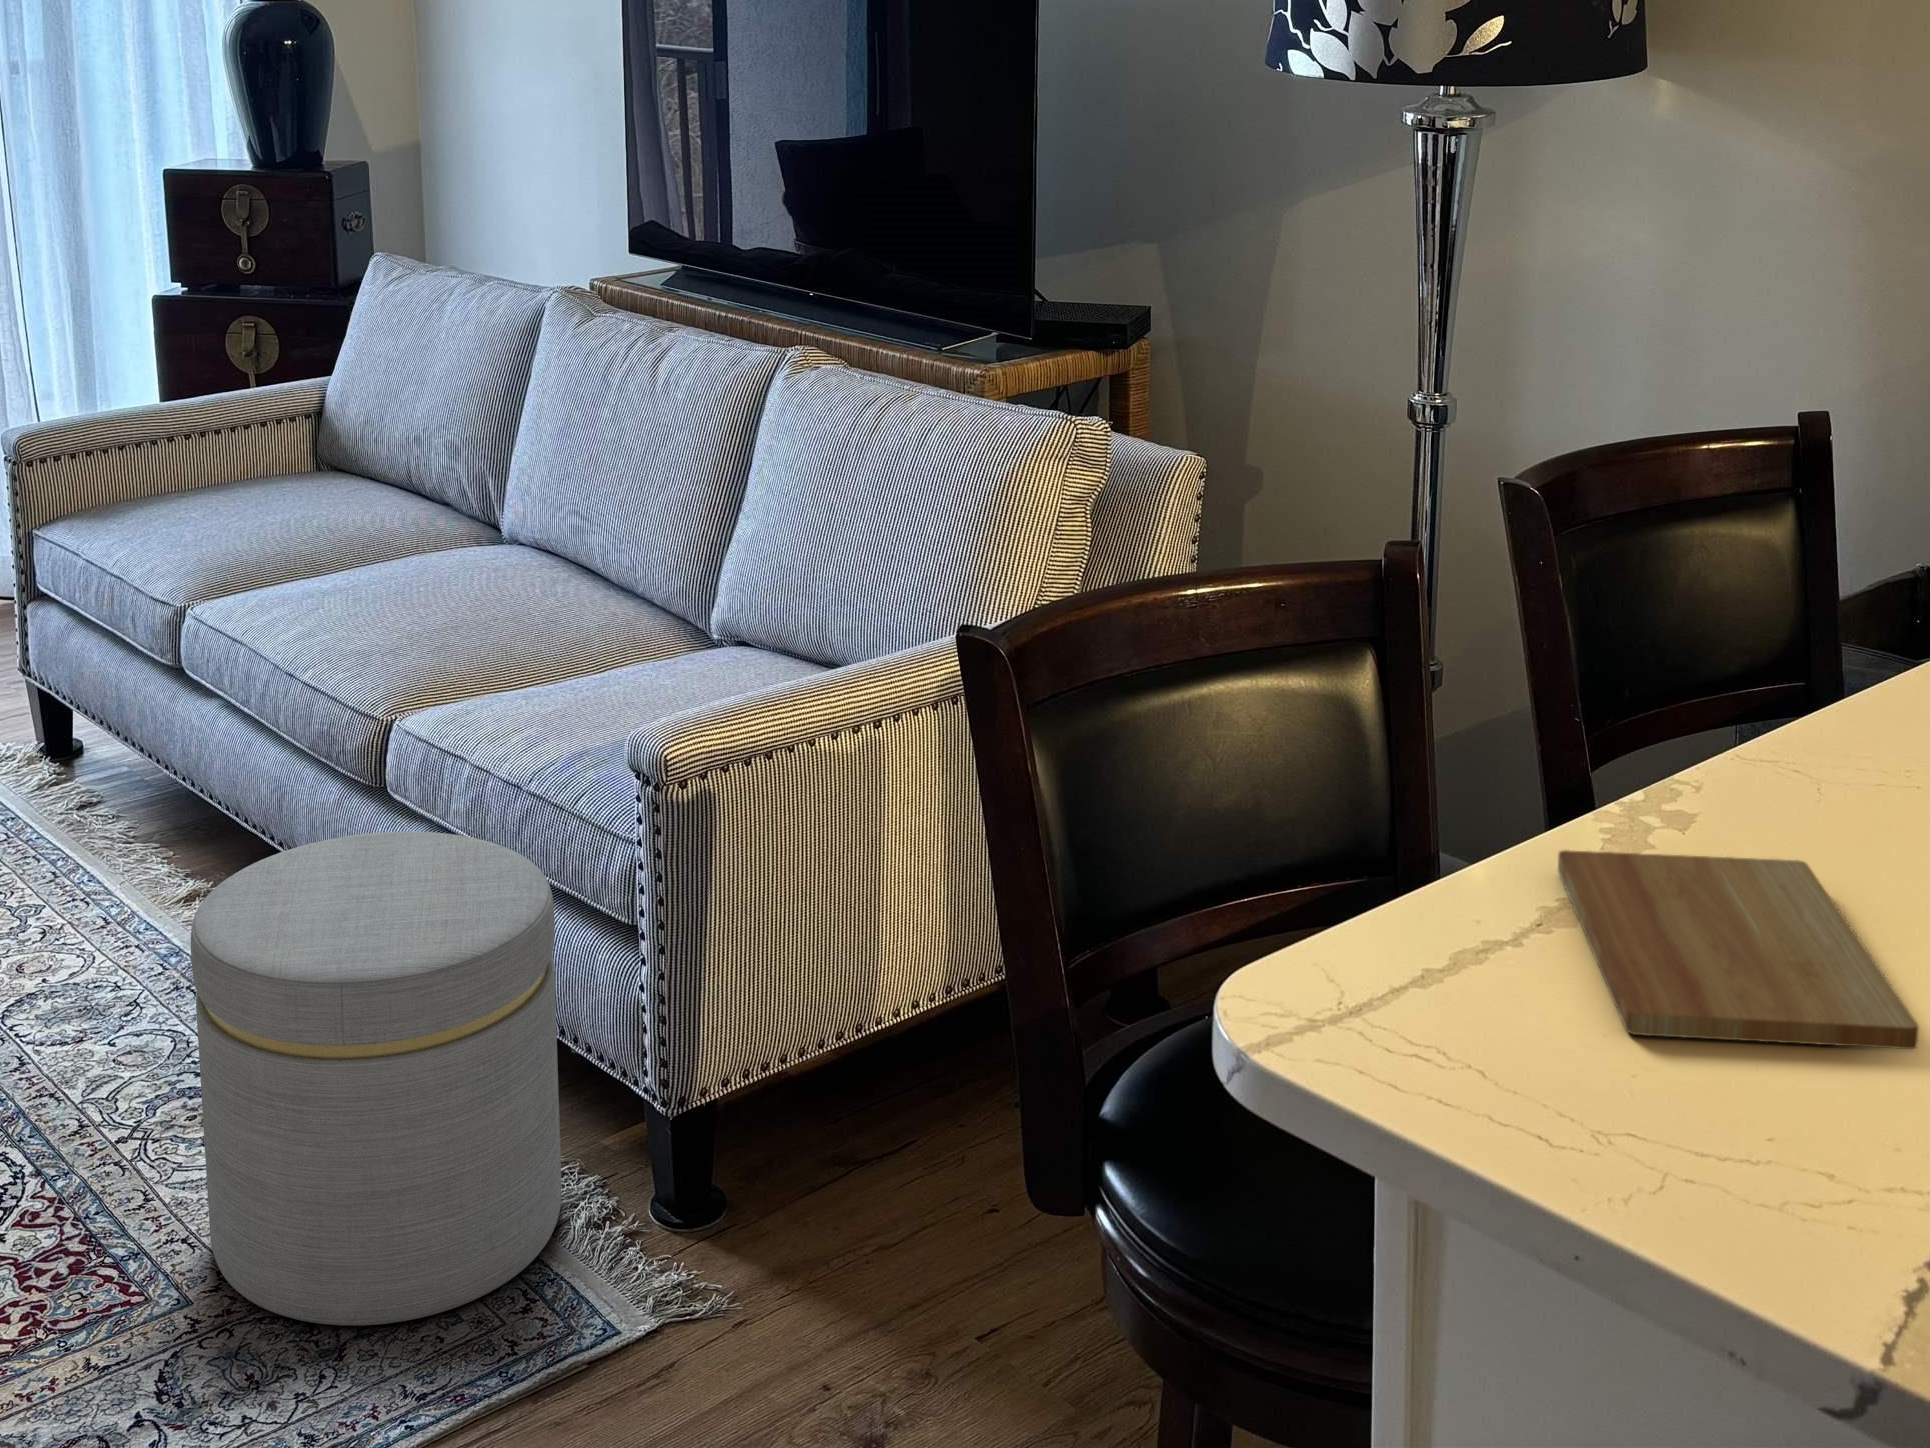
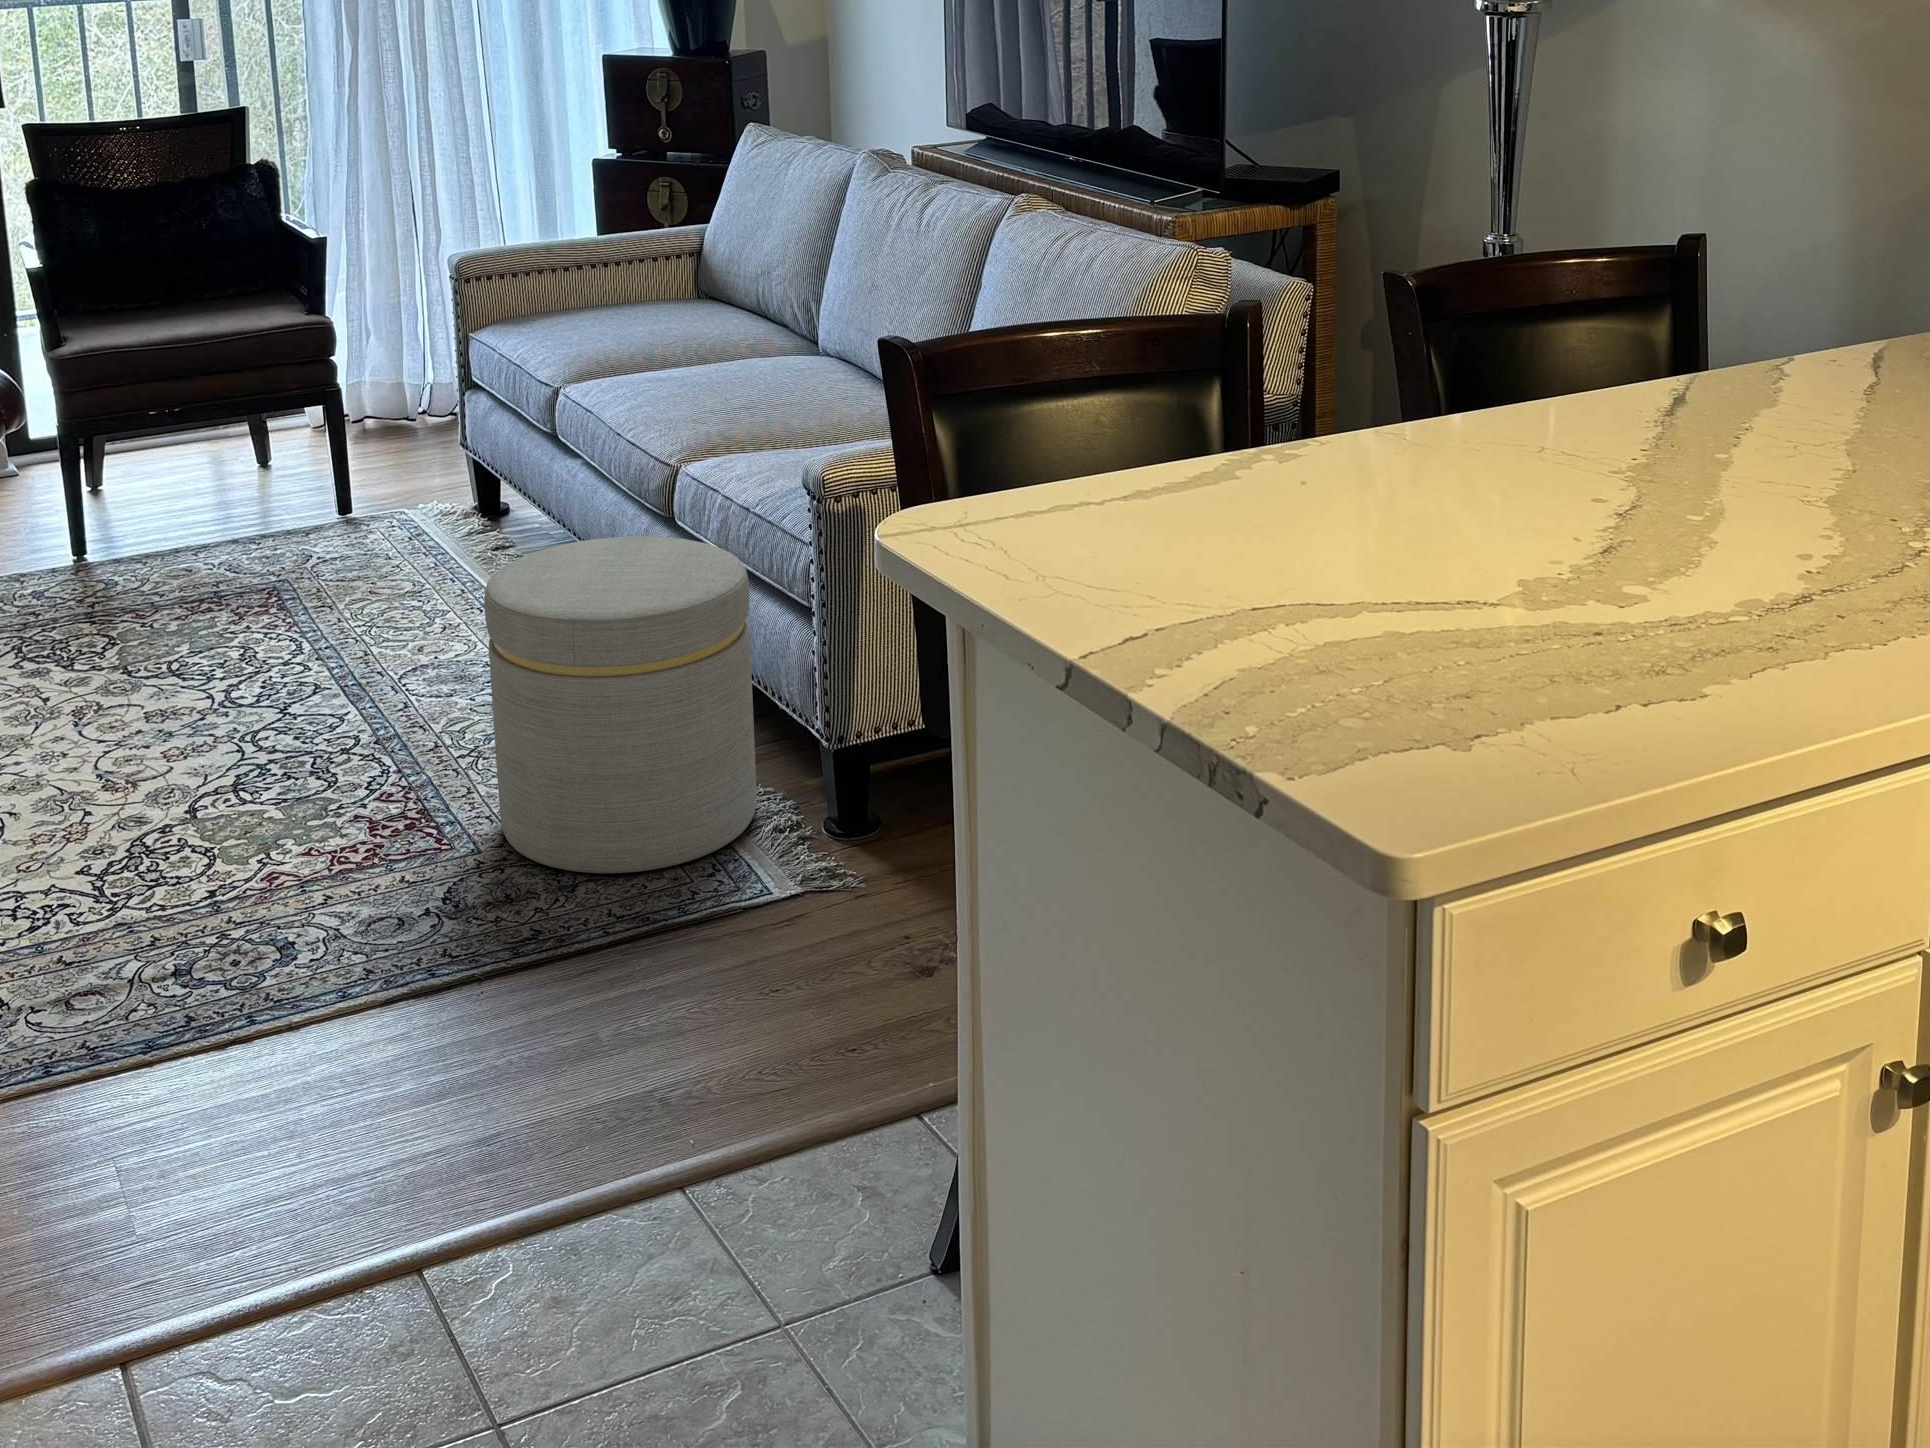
cutting board: present [1558,850,1919,1049] -> none [1113,467,1328,561]

